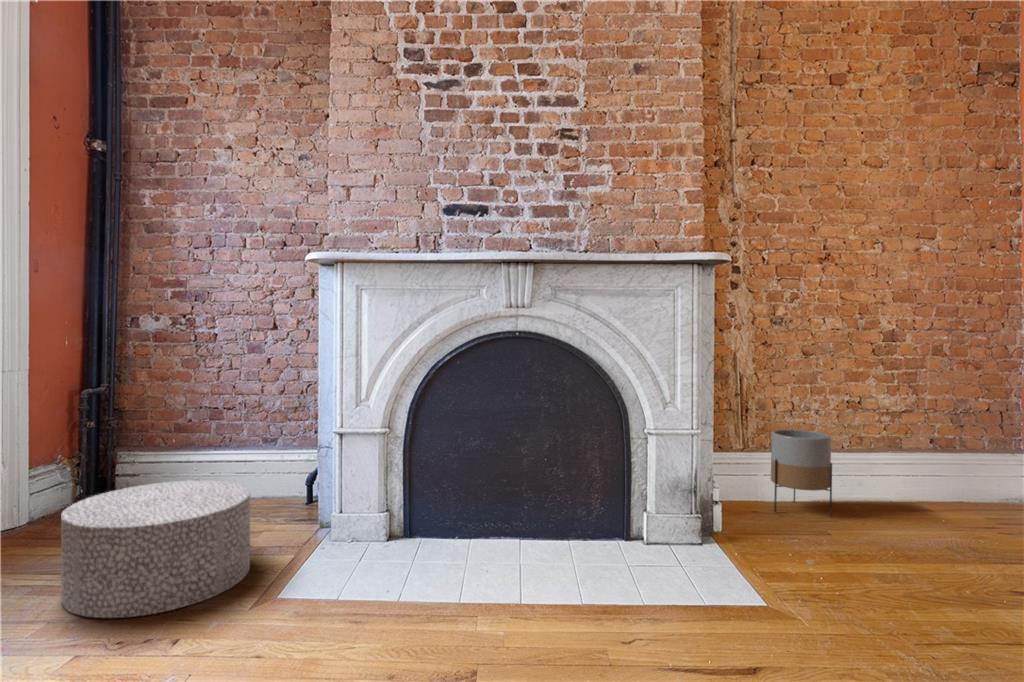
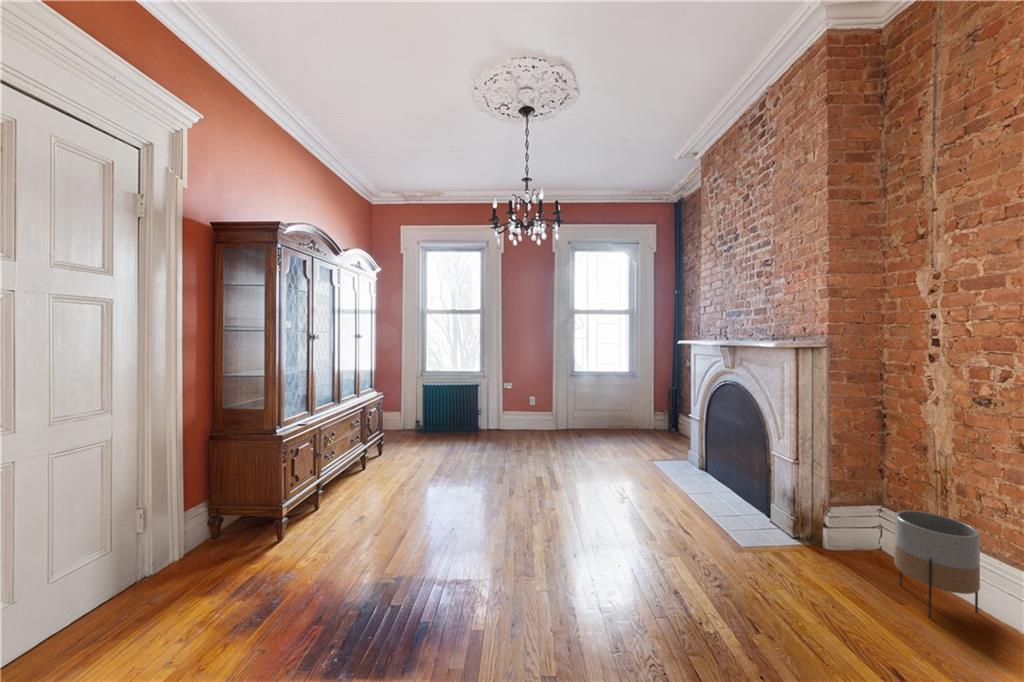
ottoman: present [61,480,250,618] -> none [613,415,665,451]

